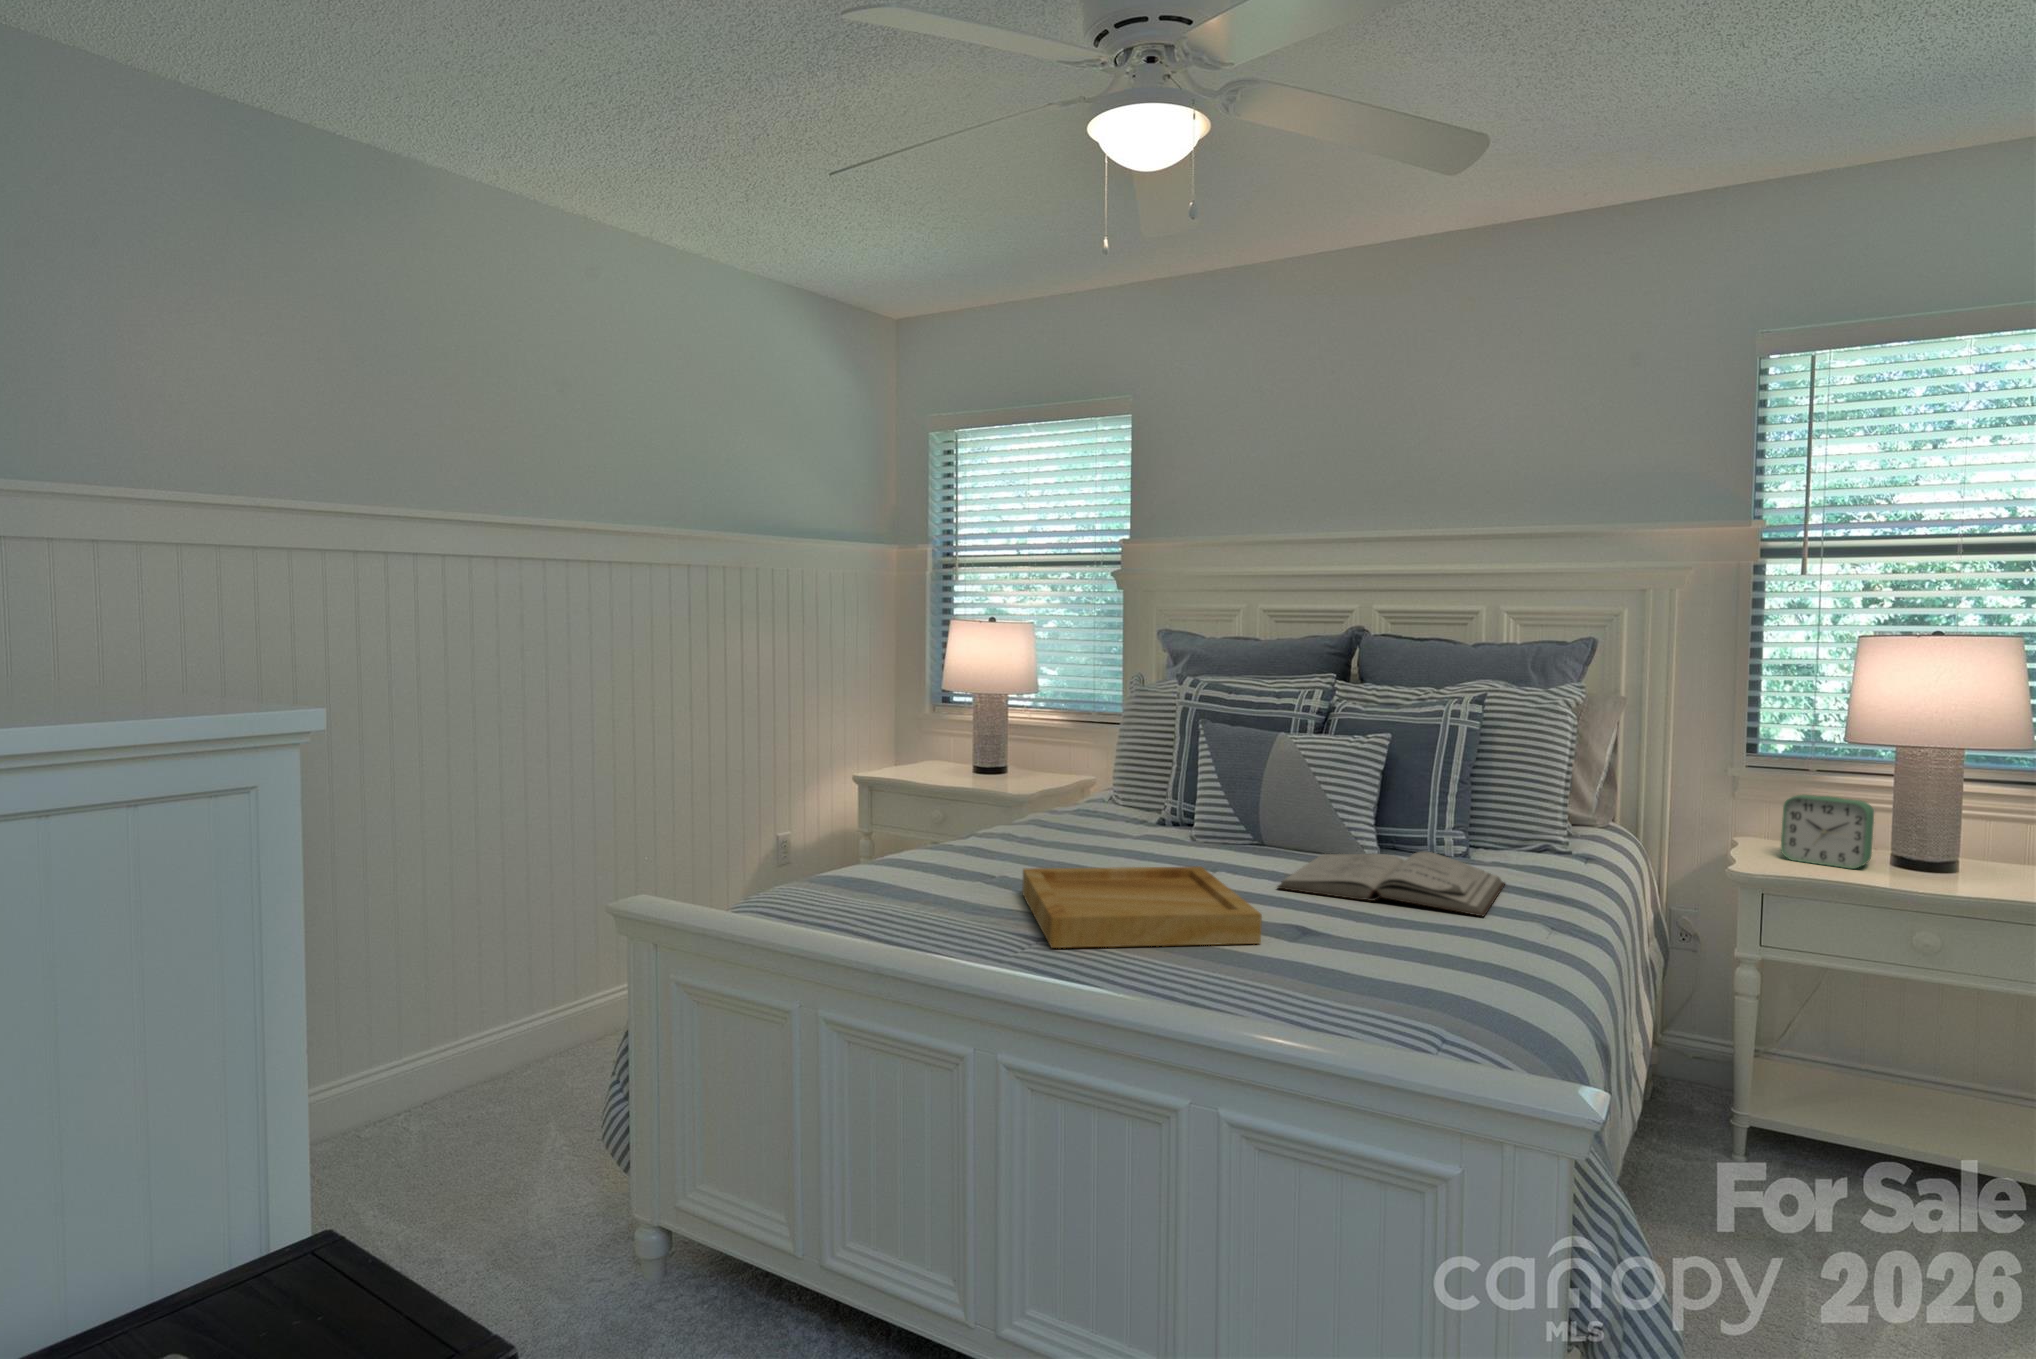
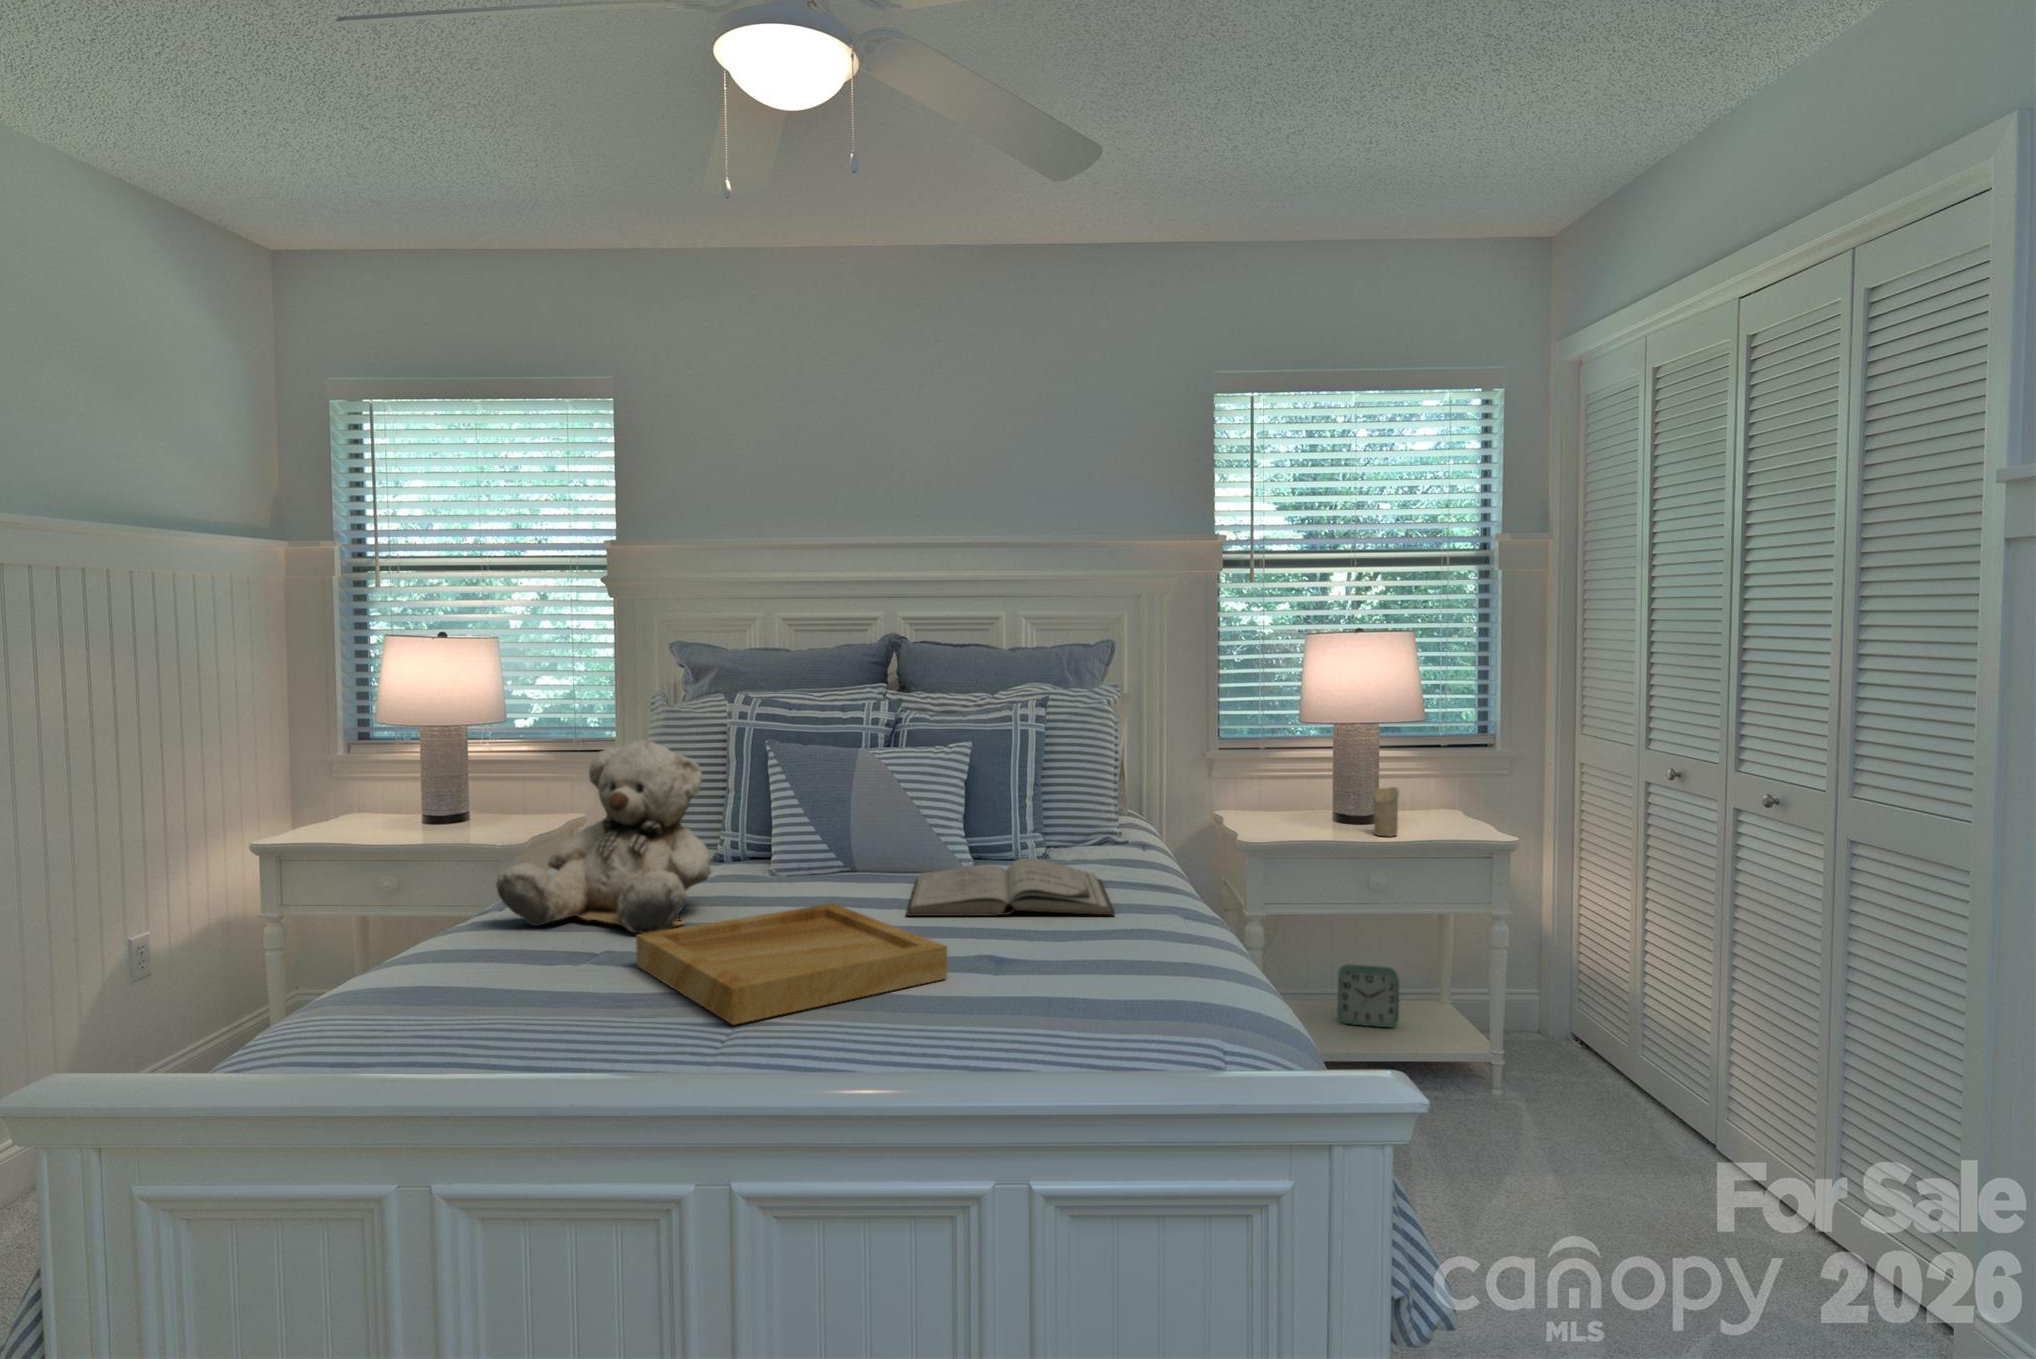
teddy bear: none [950,712,1119,873] -> present [496,740,711,933]
alarm clock: present [1781,795,1874,869] -> present [1337,965,1399,1027]
candle: none [1914,825,1951,884] -> present [1373,787,1399,837]

